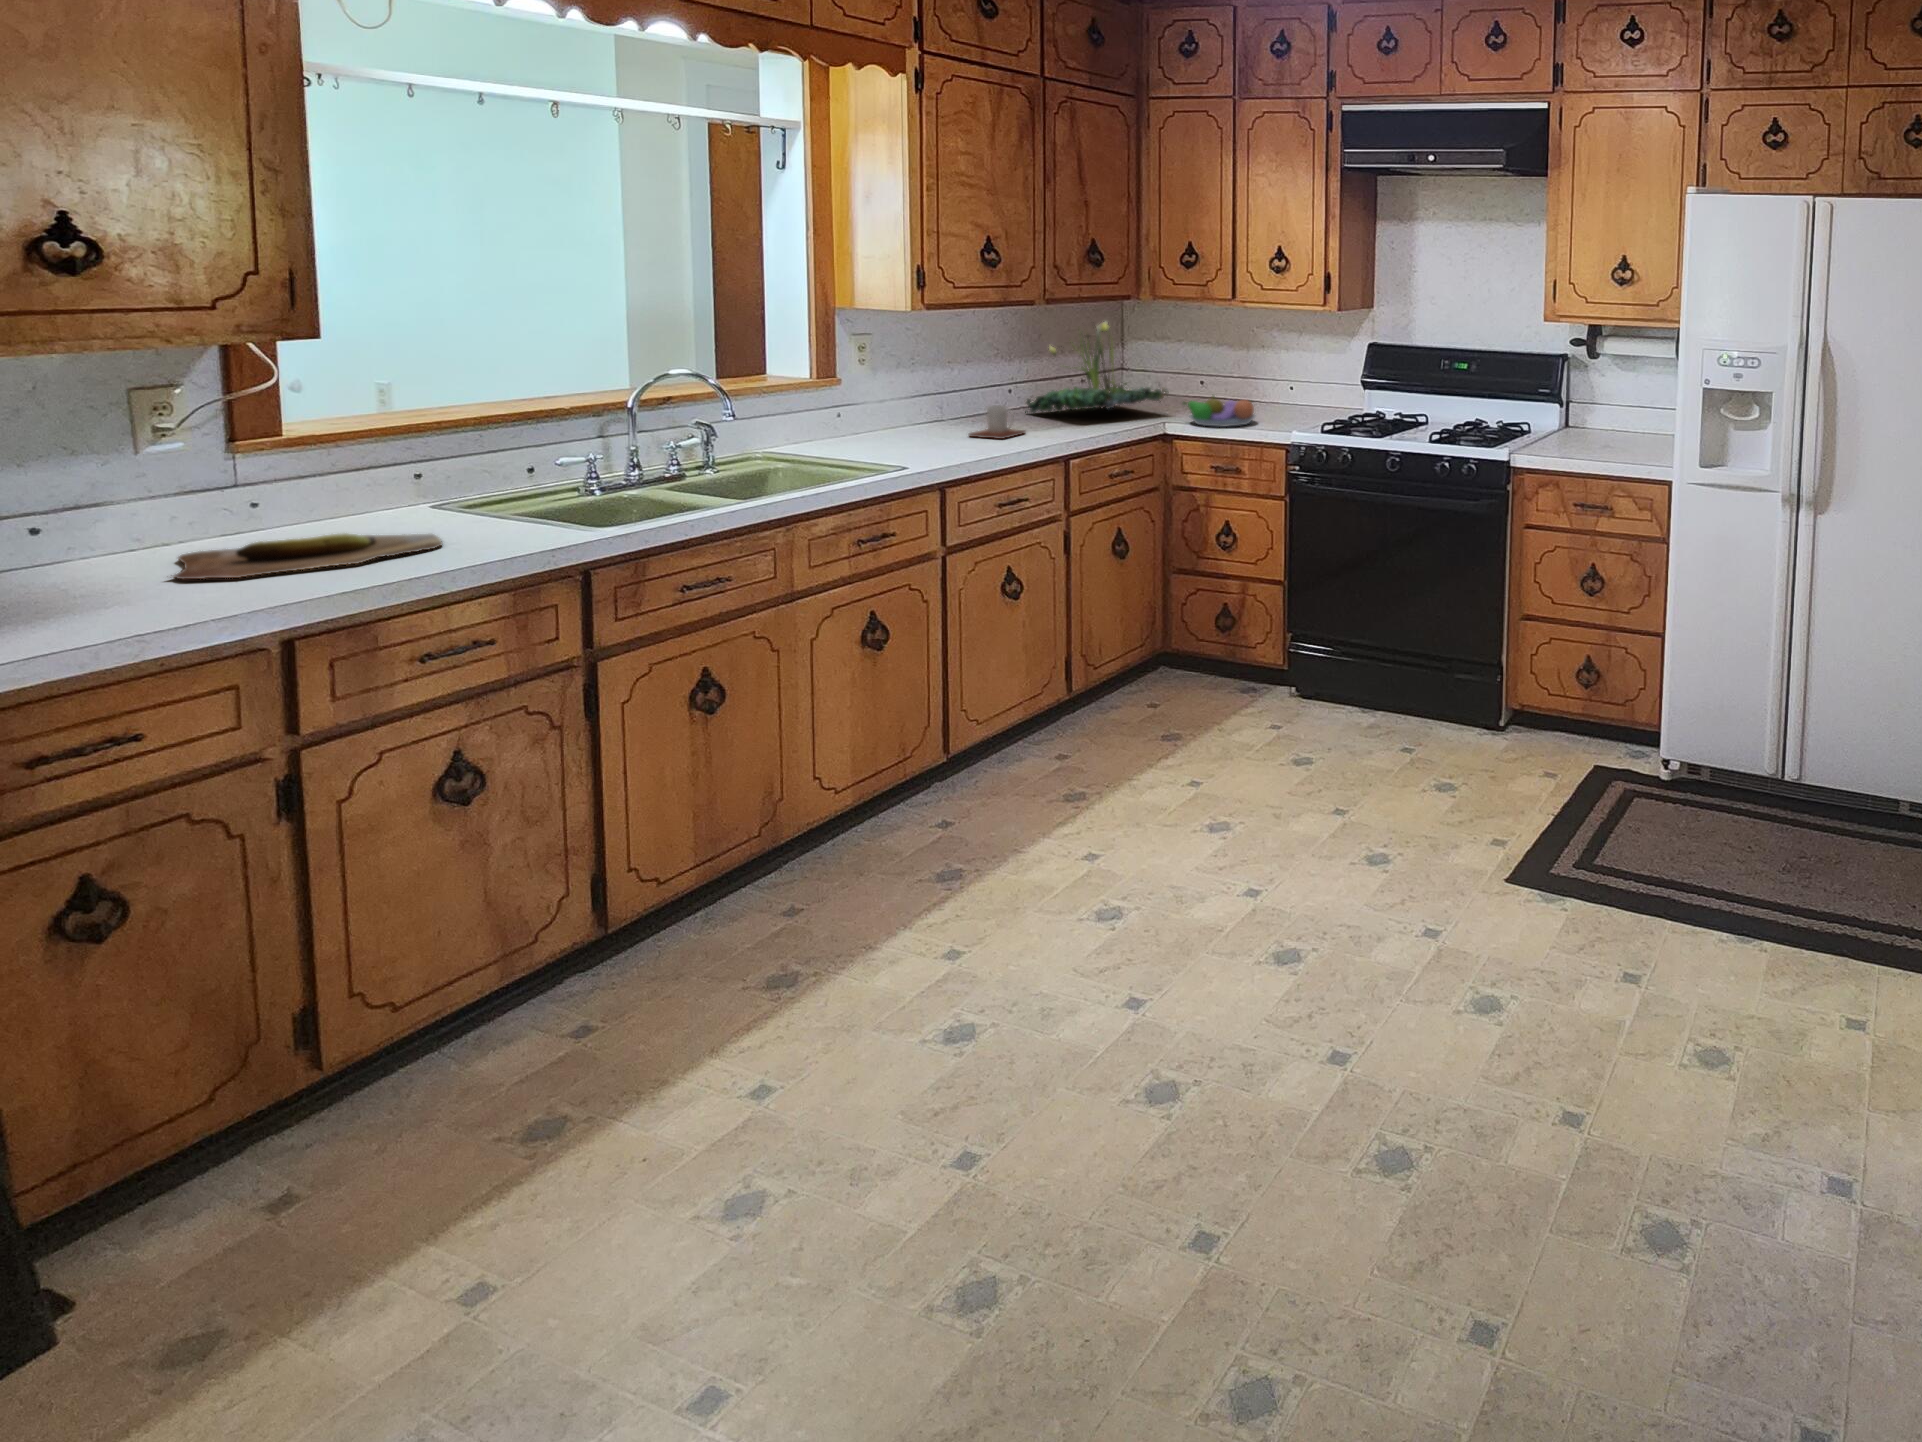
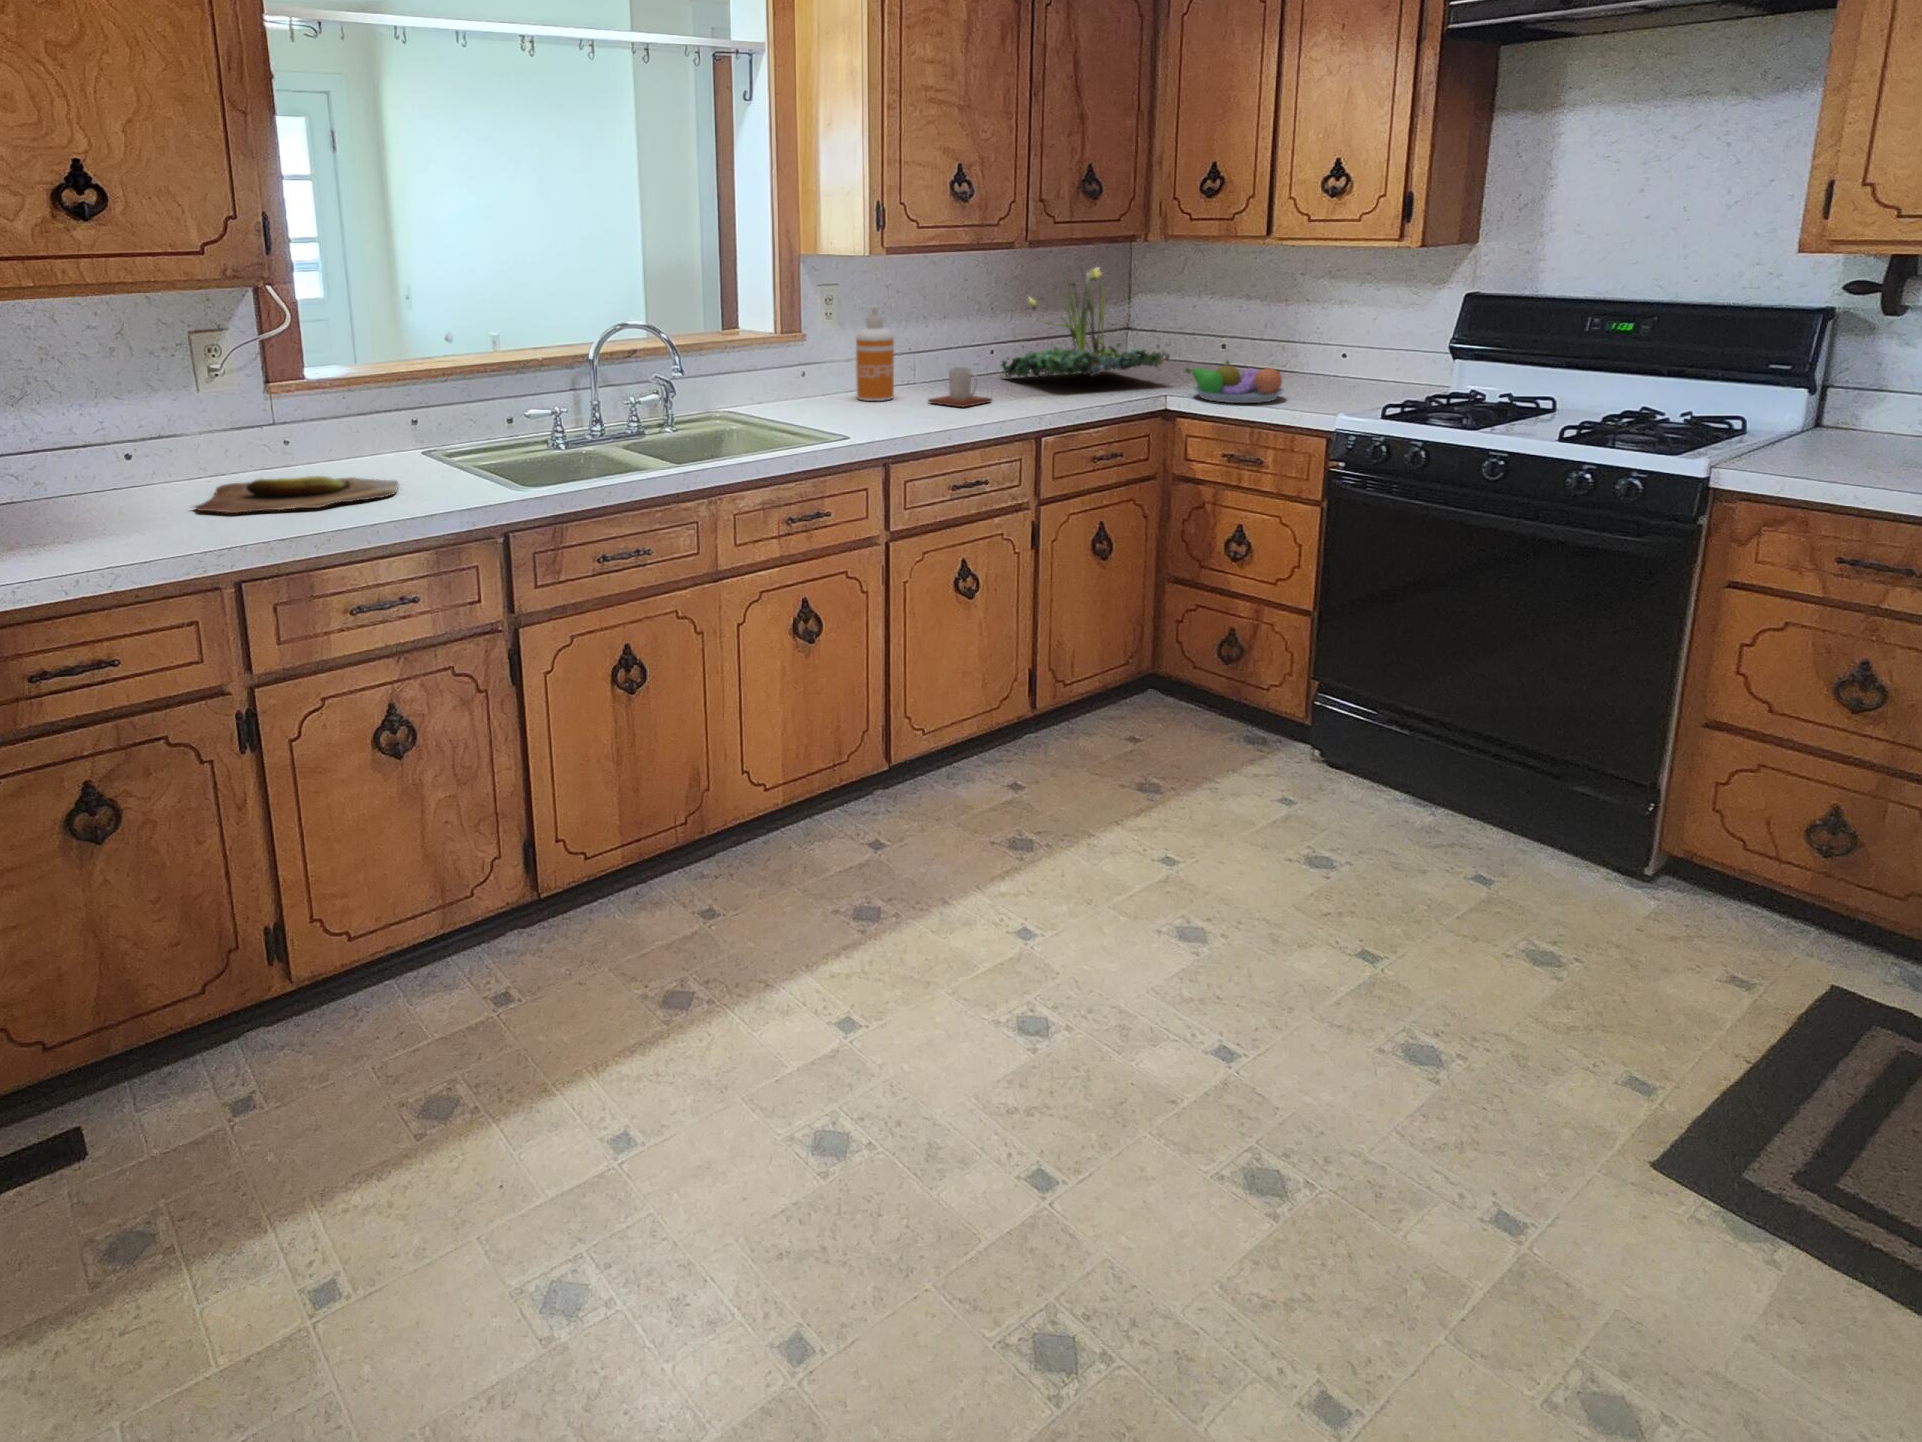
soap dispenser: none [896,354,934,437] -> present [856,306,894,401]

